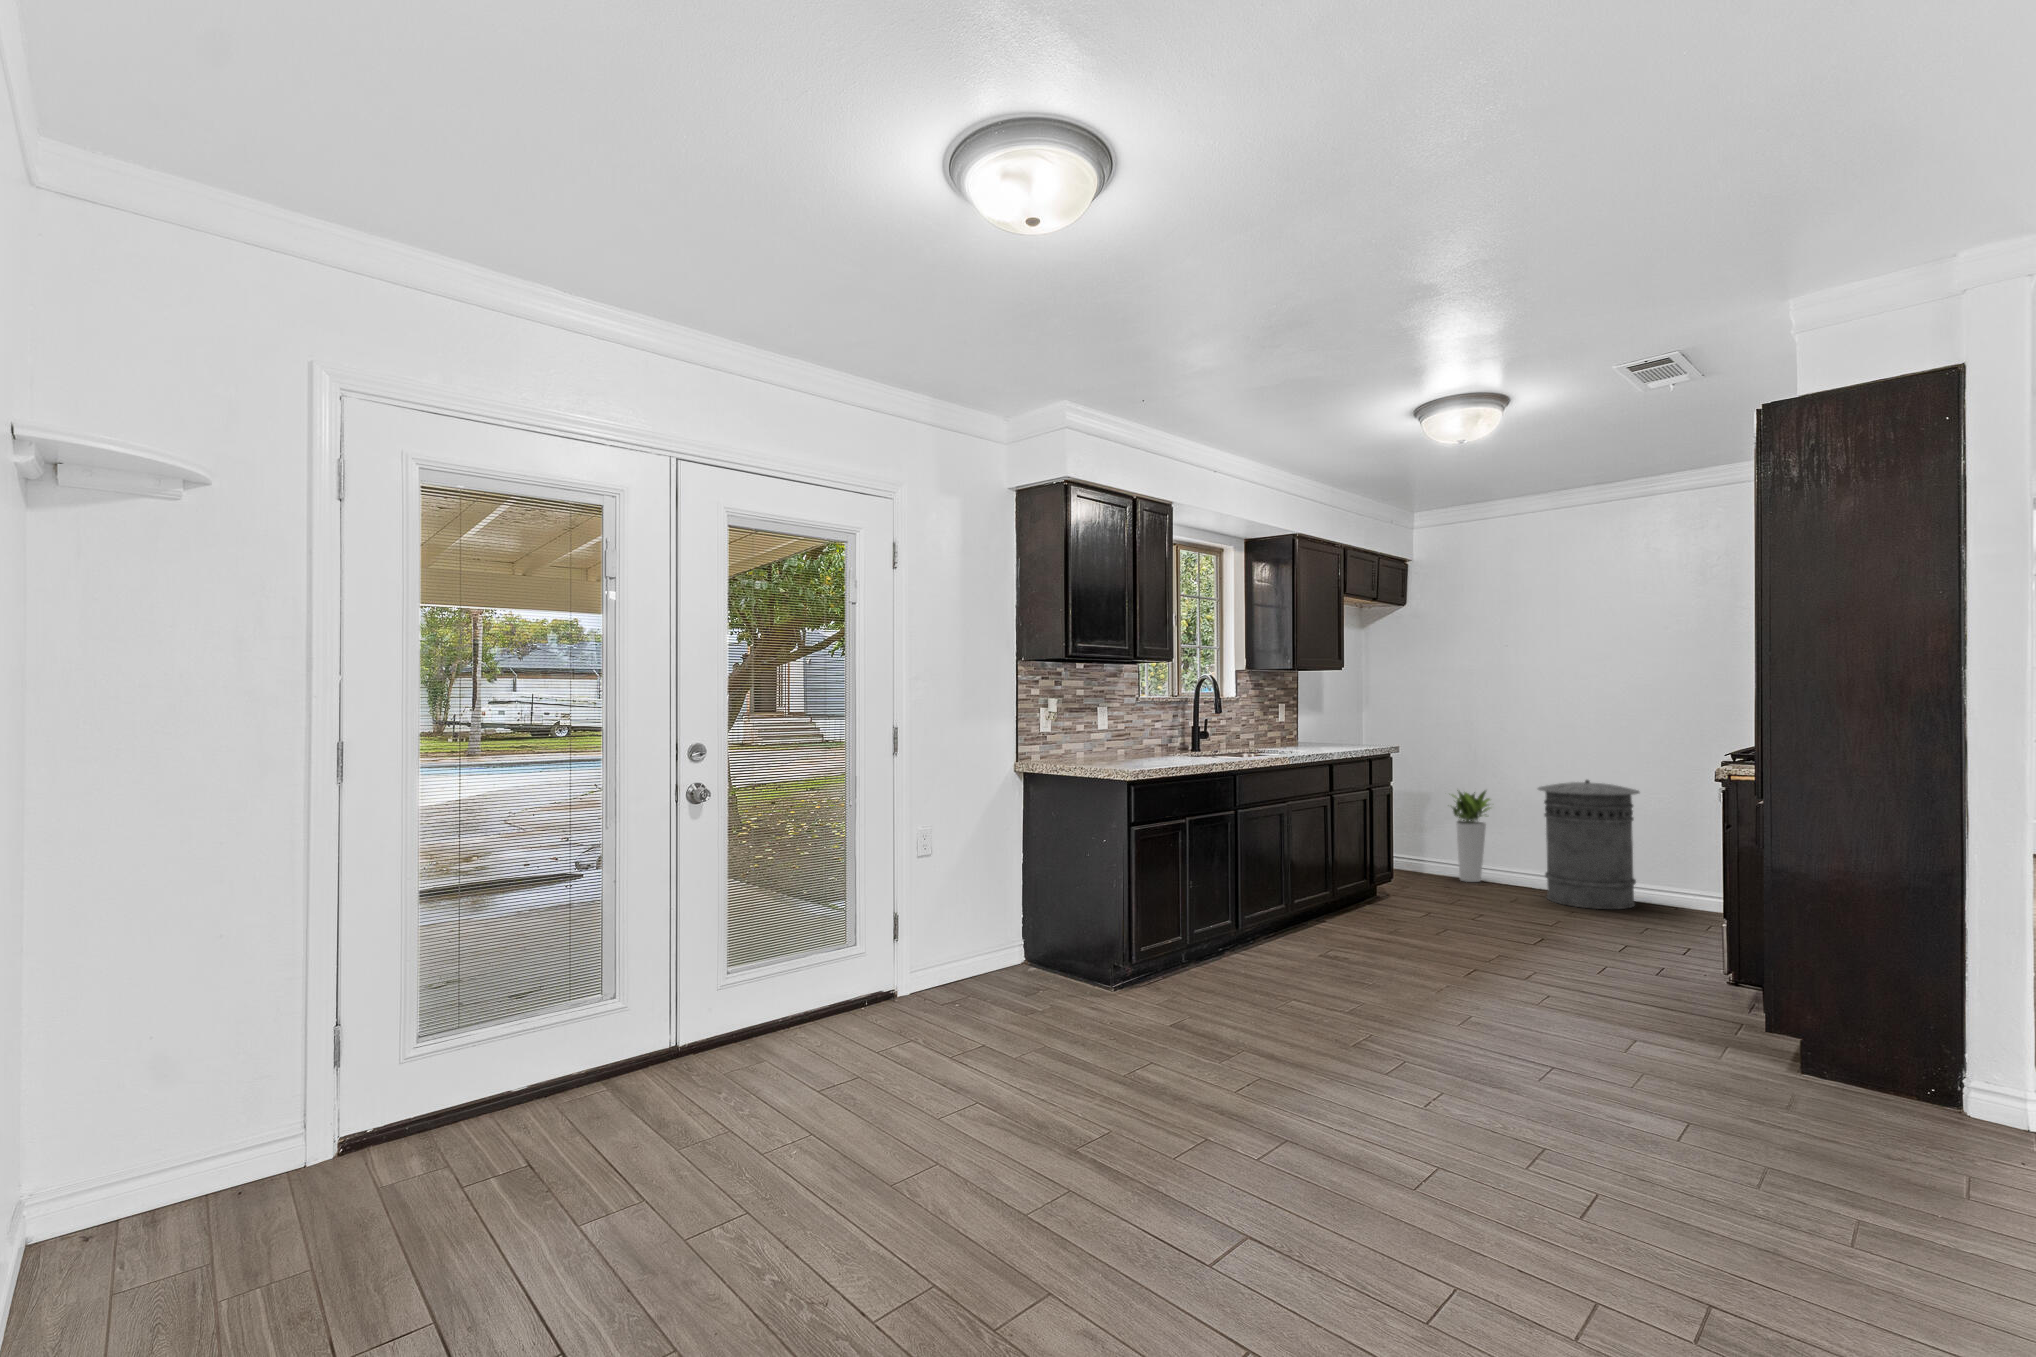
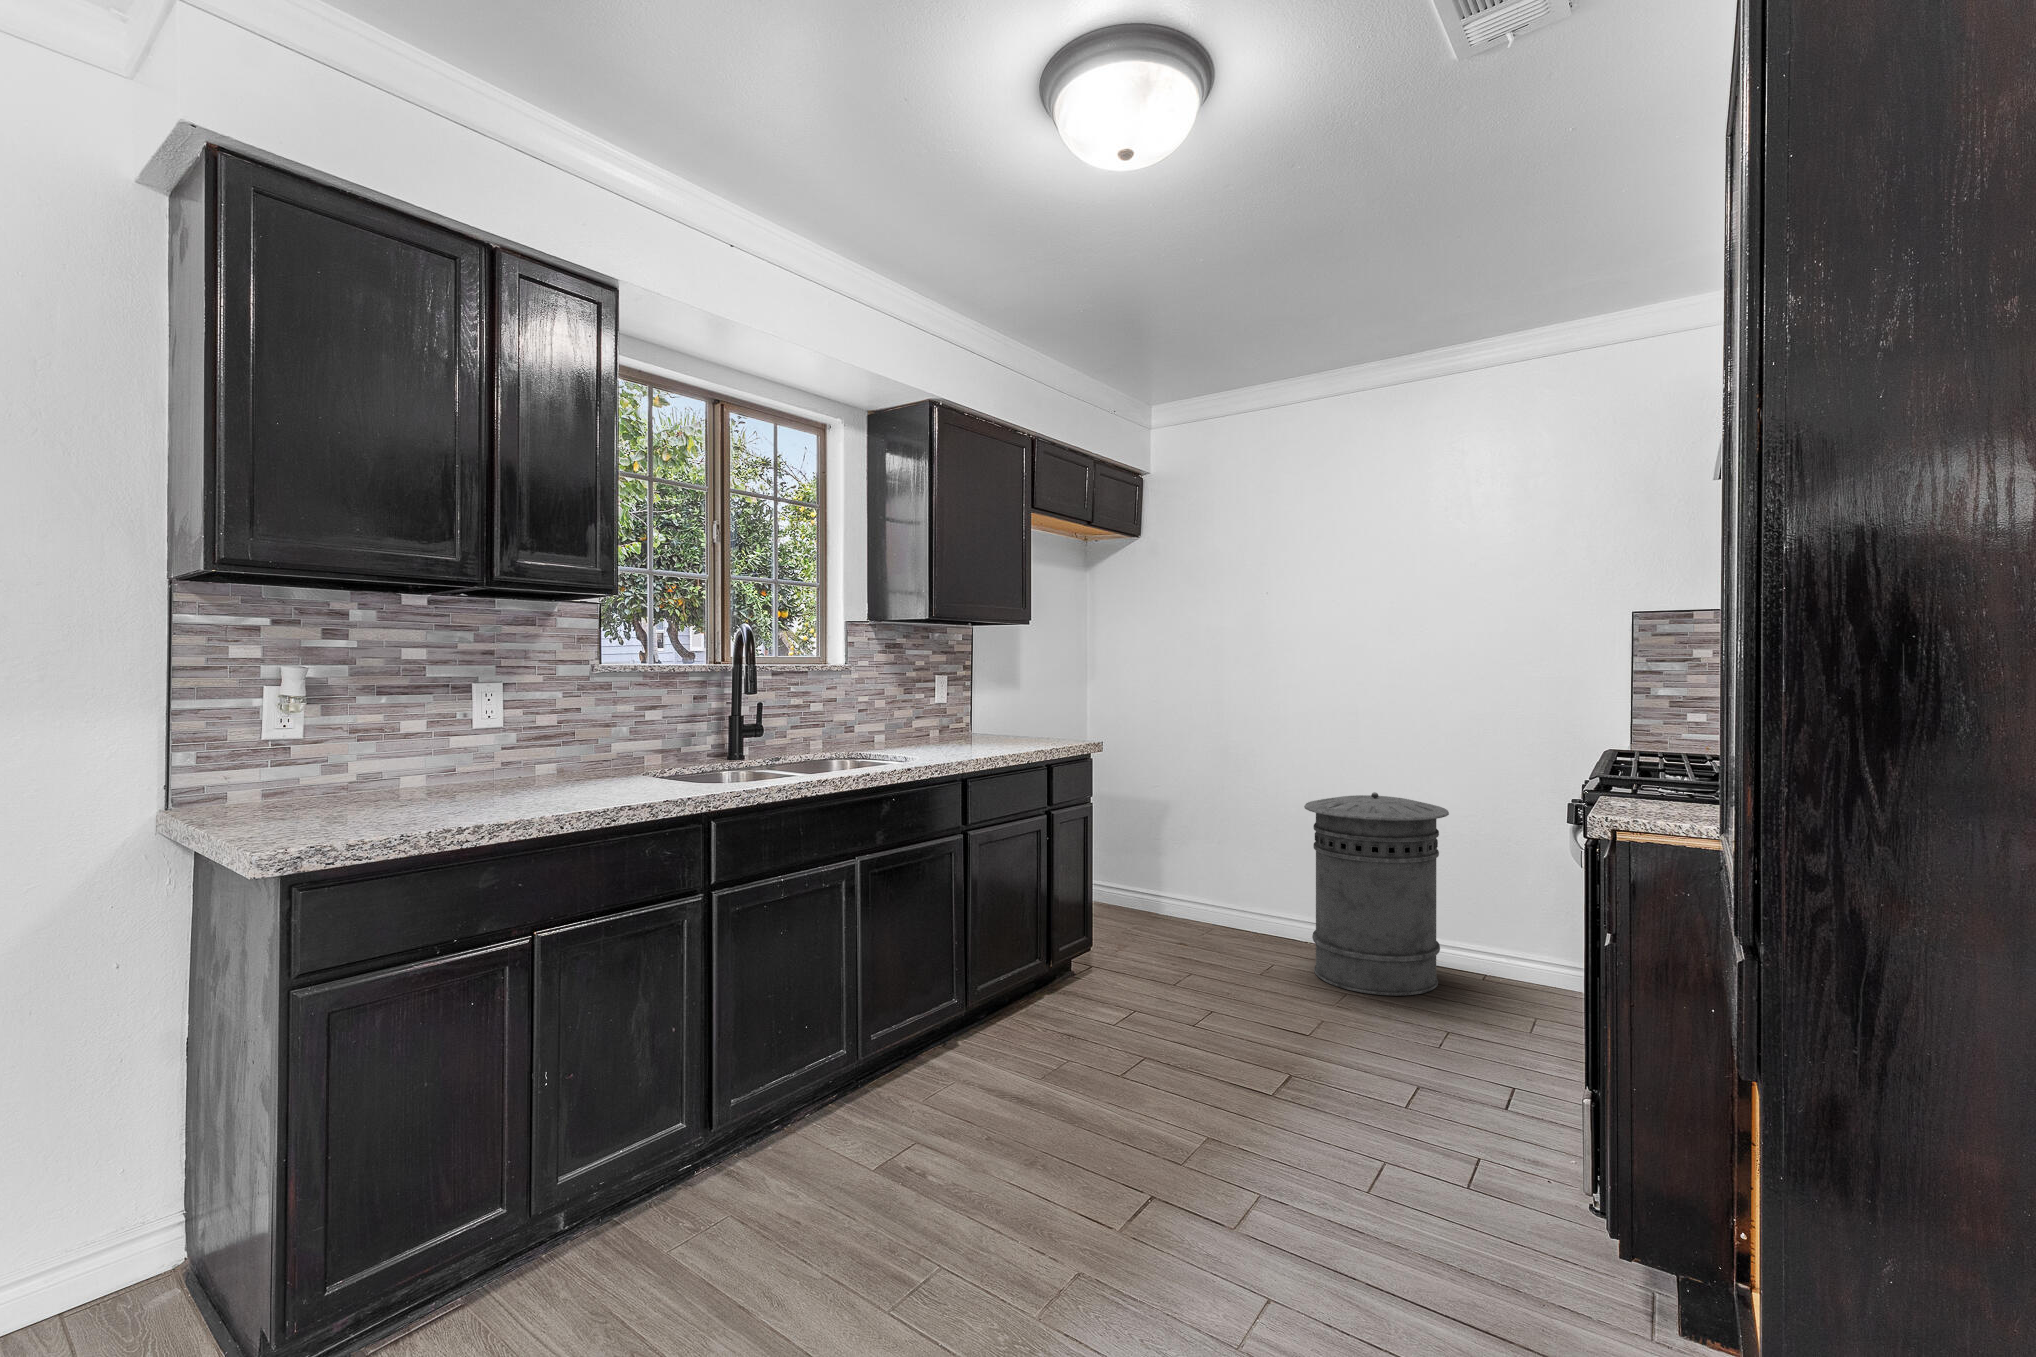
planter: present [1452,791,1490,882] -> none [1185,799,1253,937]

